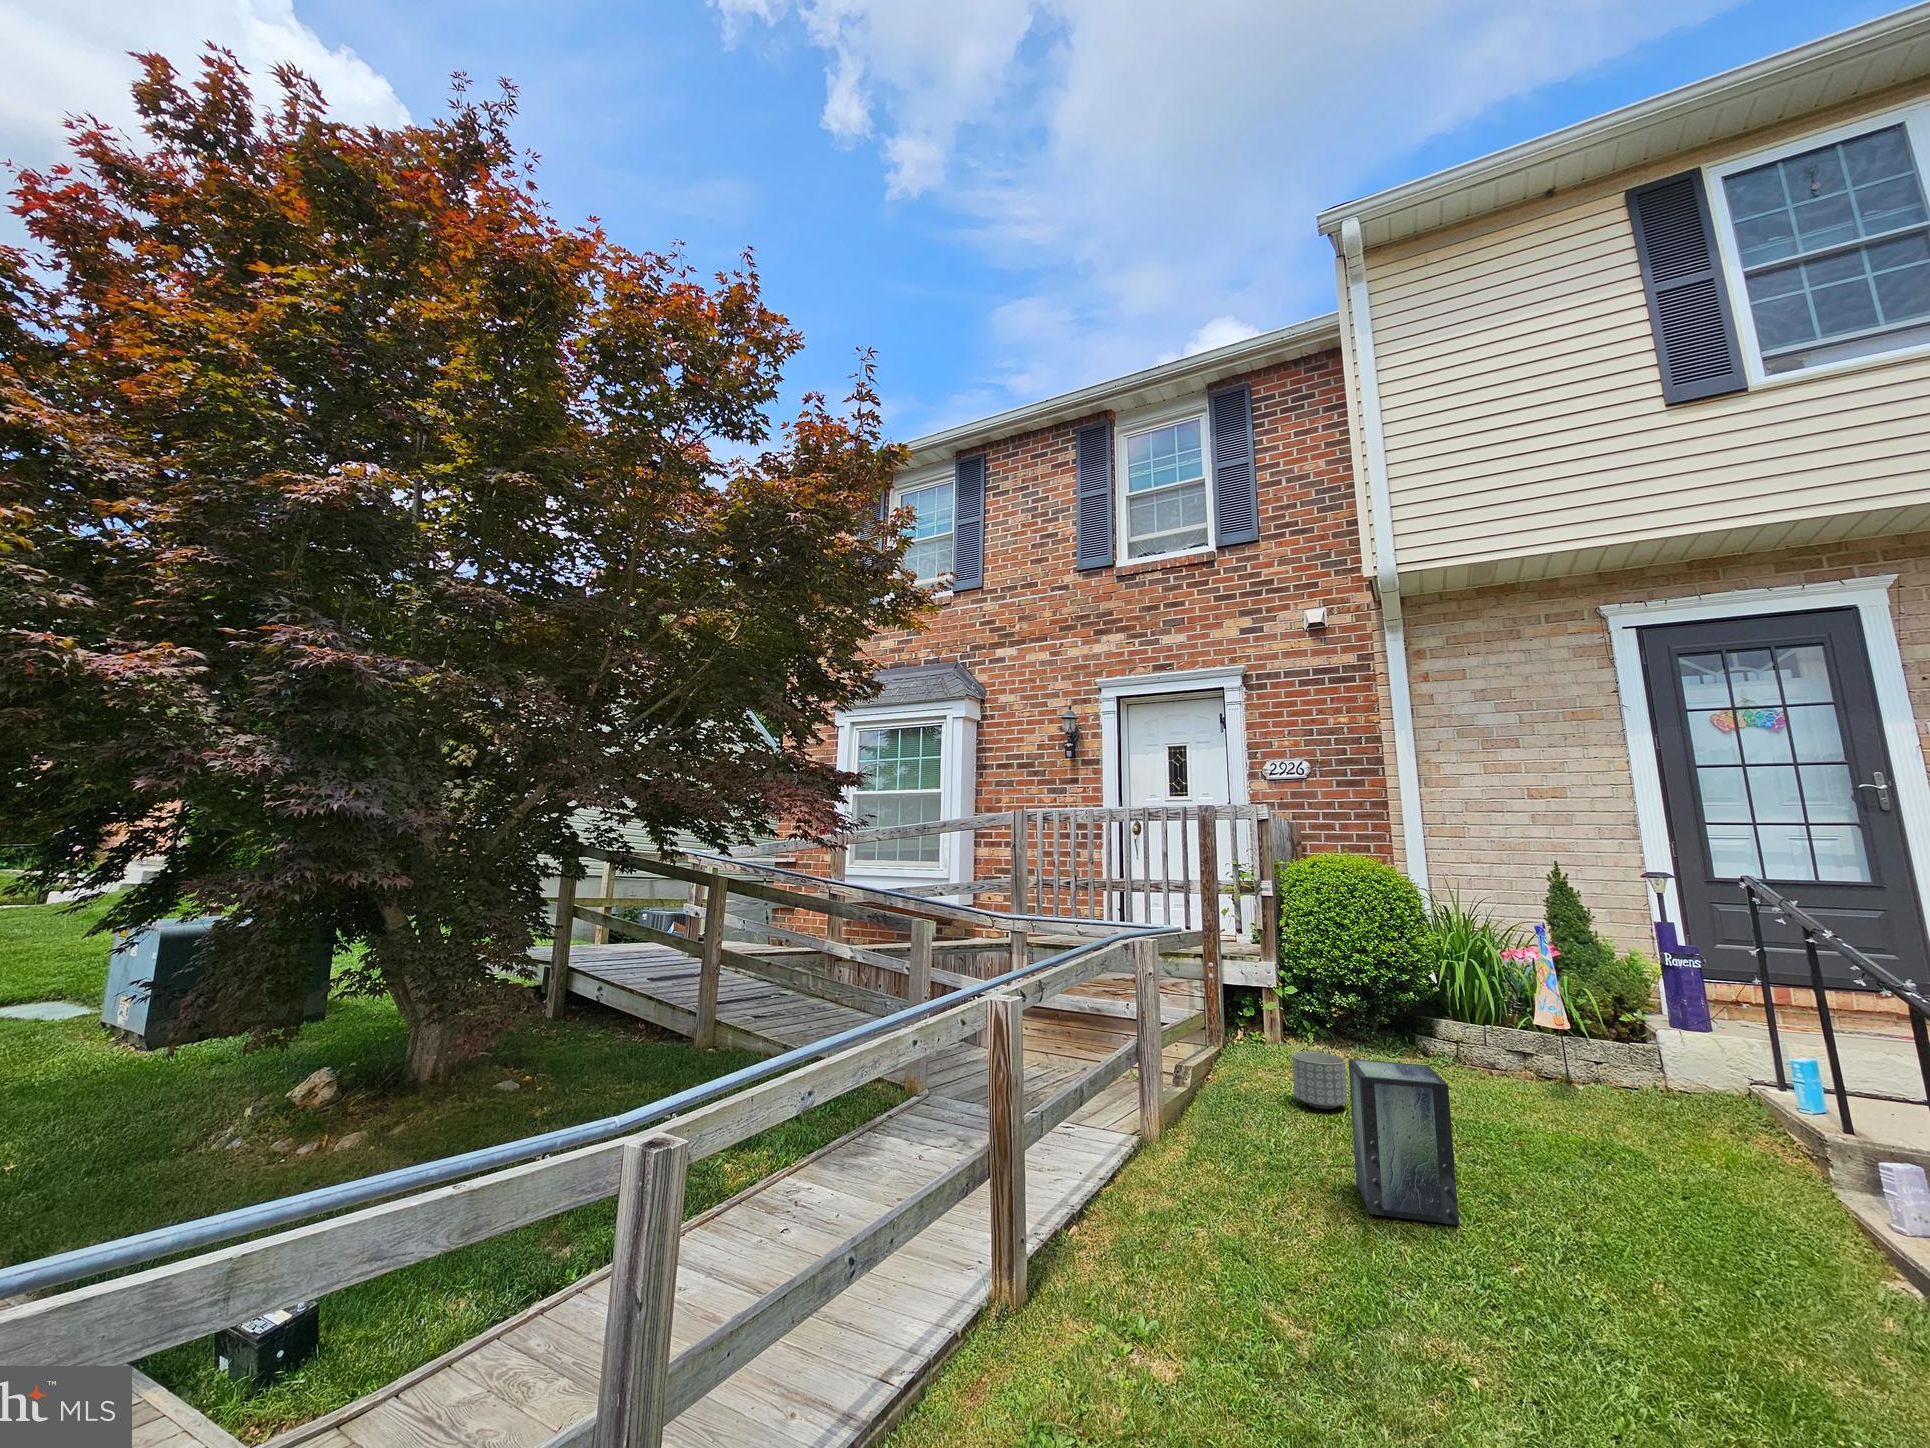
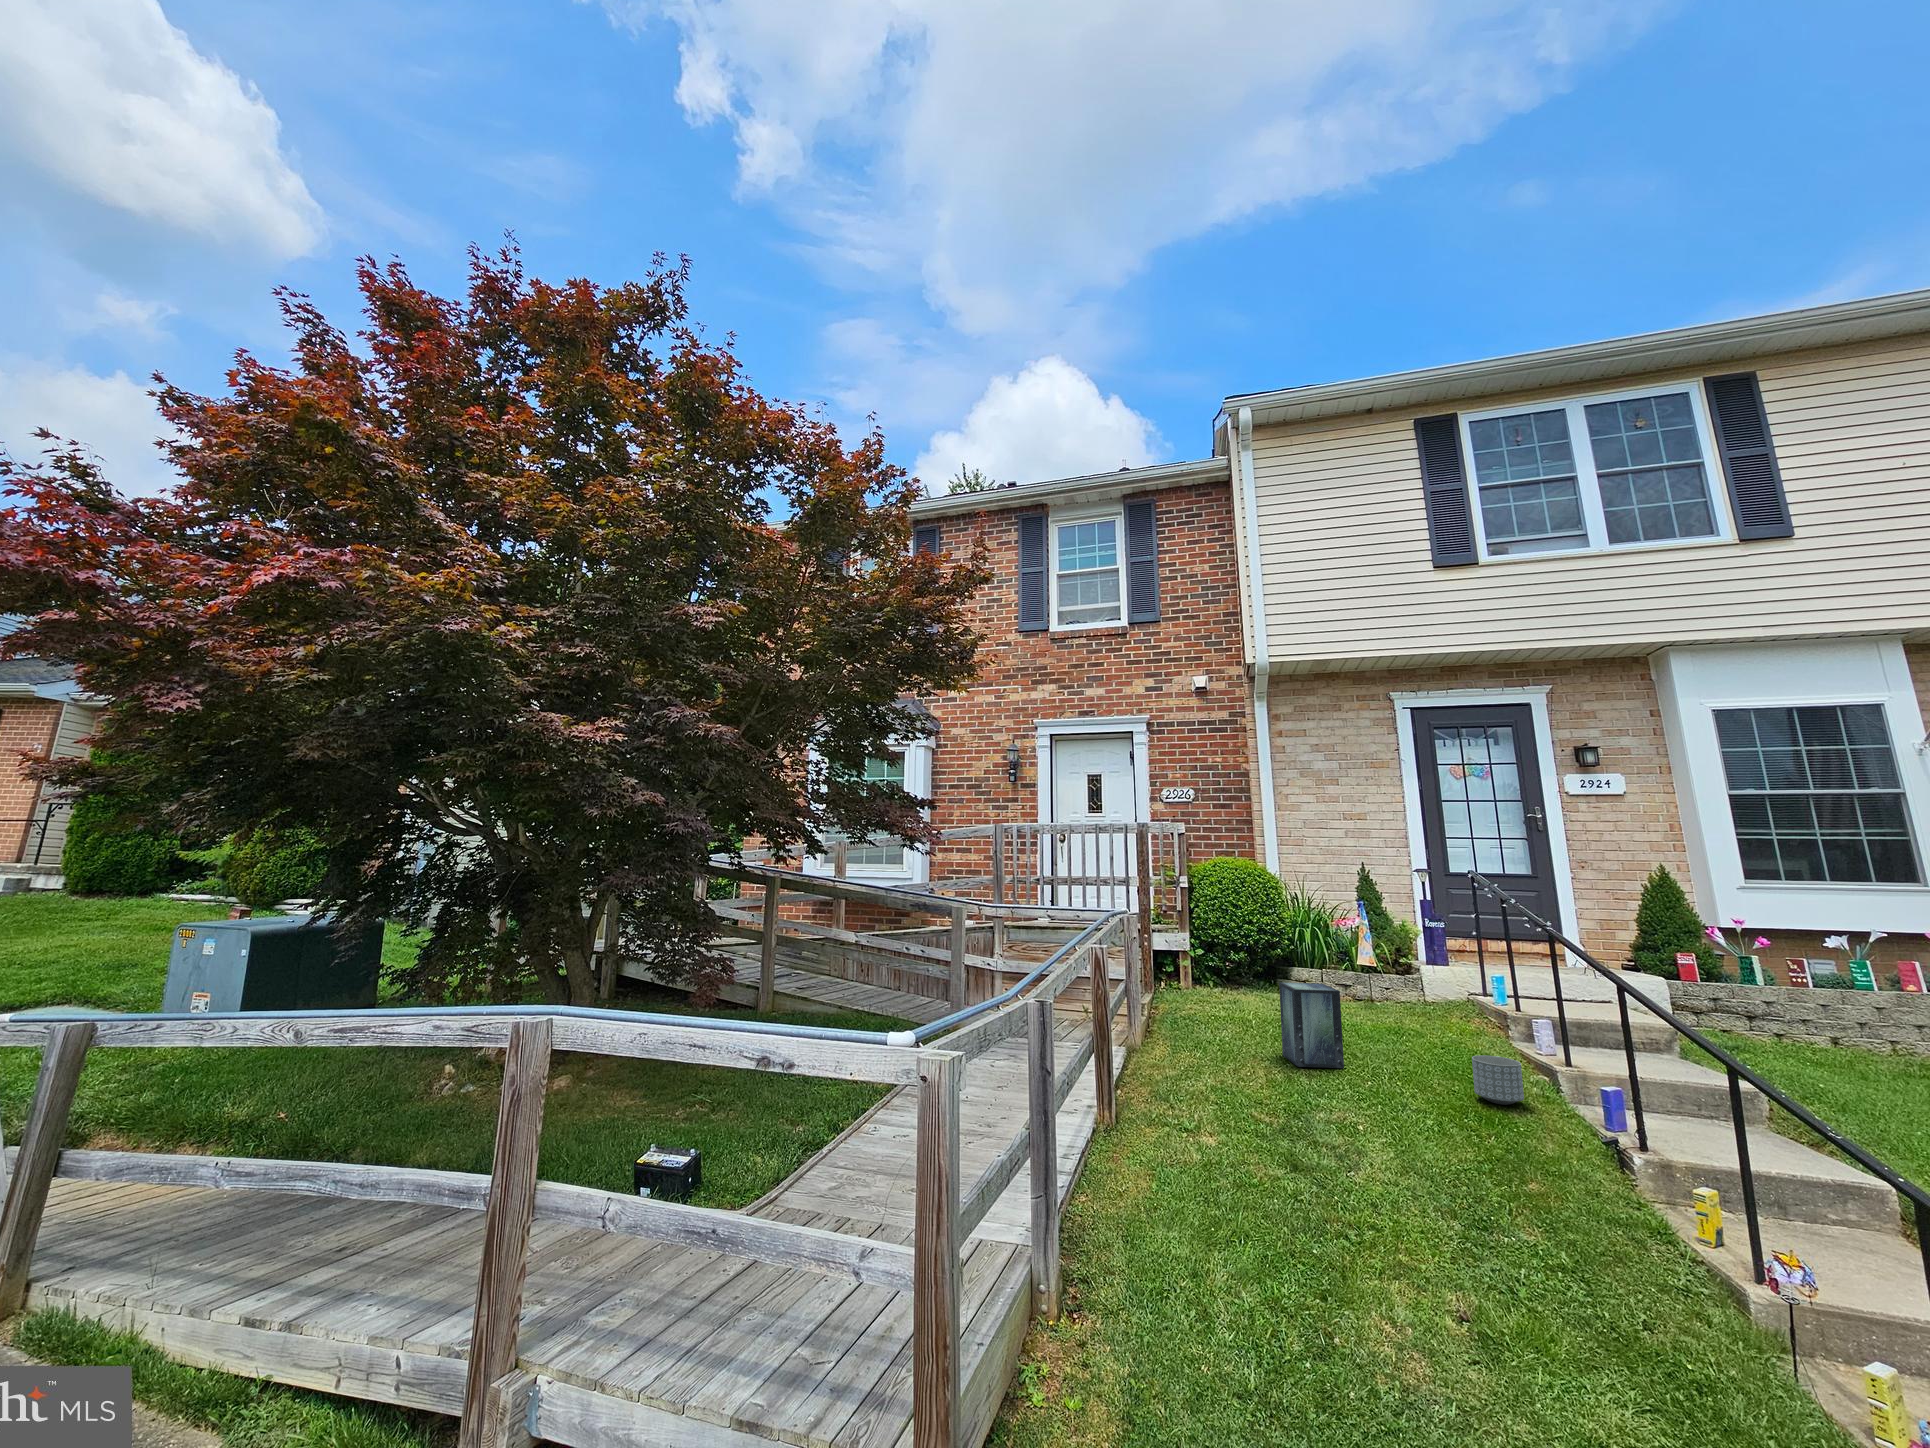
planter: present [1292,1052,1347,1109] -> present [1472,1055,1524,1105]

